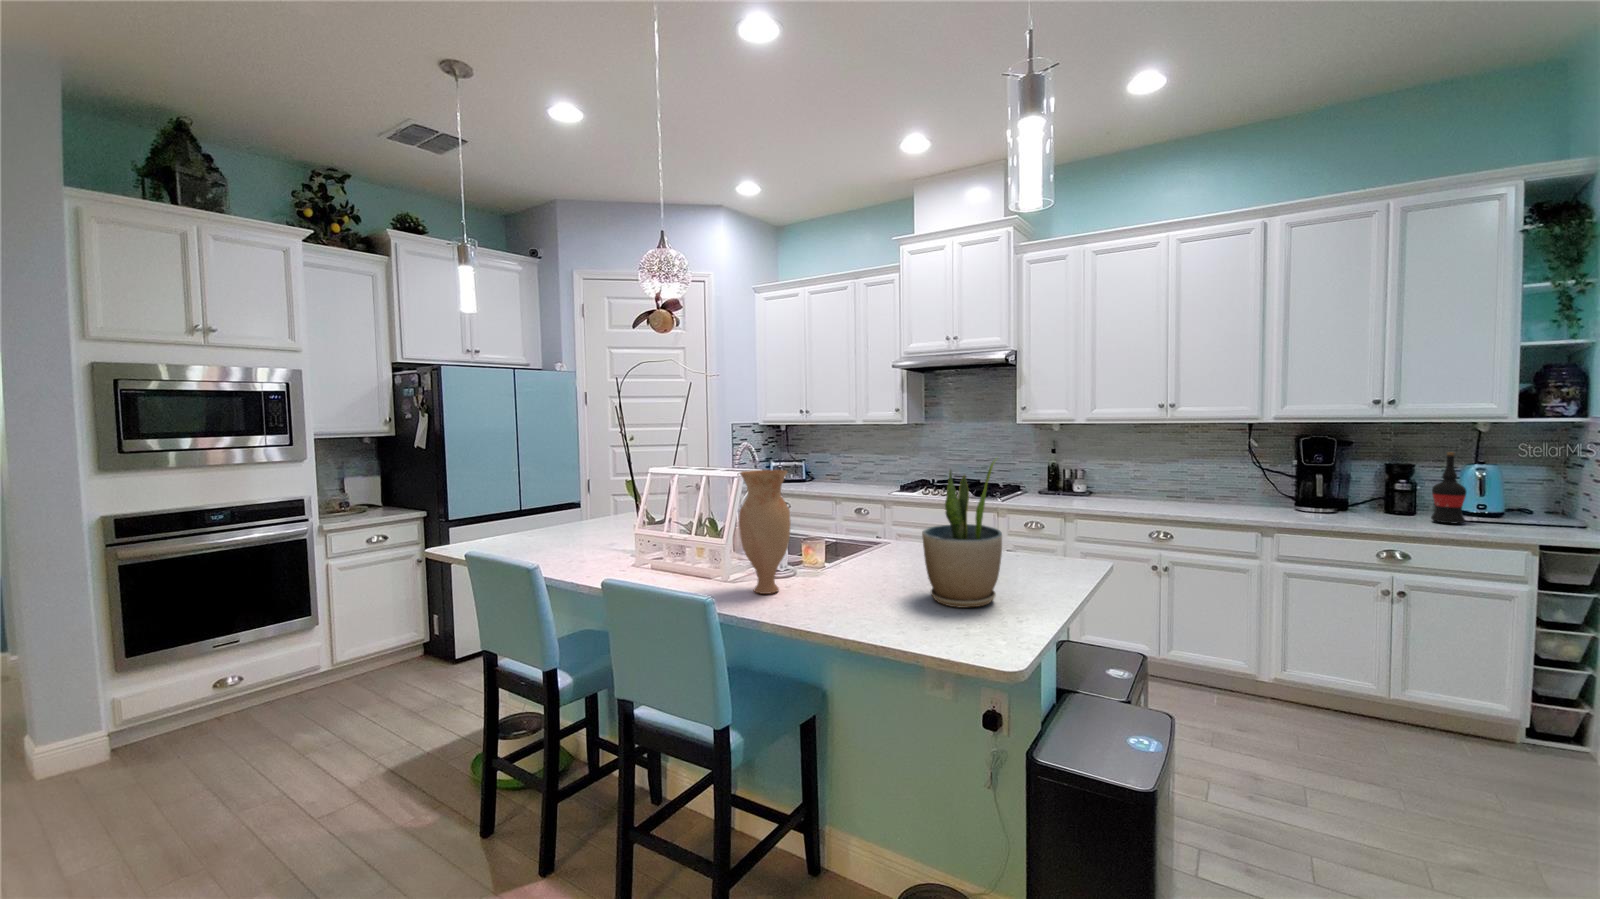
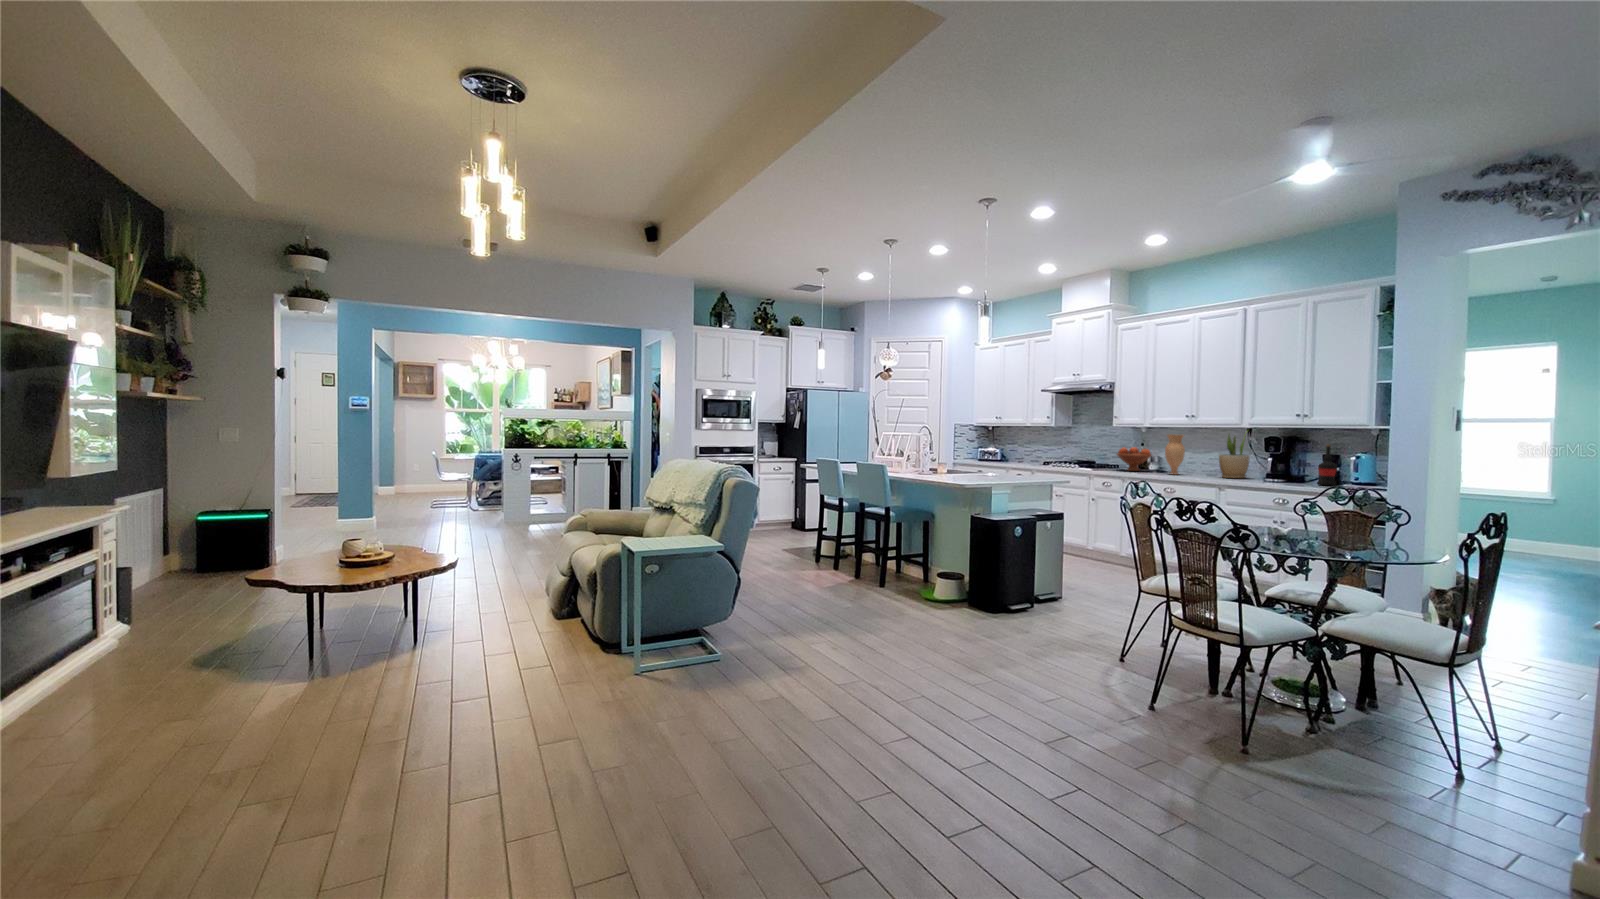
fruit bowl: none [1039,458,1098,501] -> present [1117,447,1151,471]
potted plant: present [922,460,1002,608] -> present [1219,434,1250,478]
vase: present [739,470,791,594] -> present [1165,434,1185,475]

